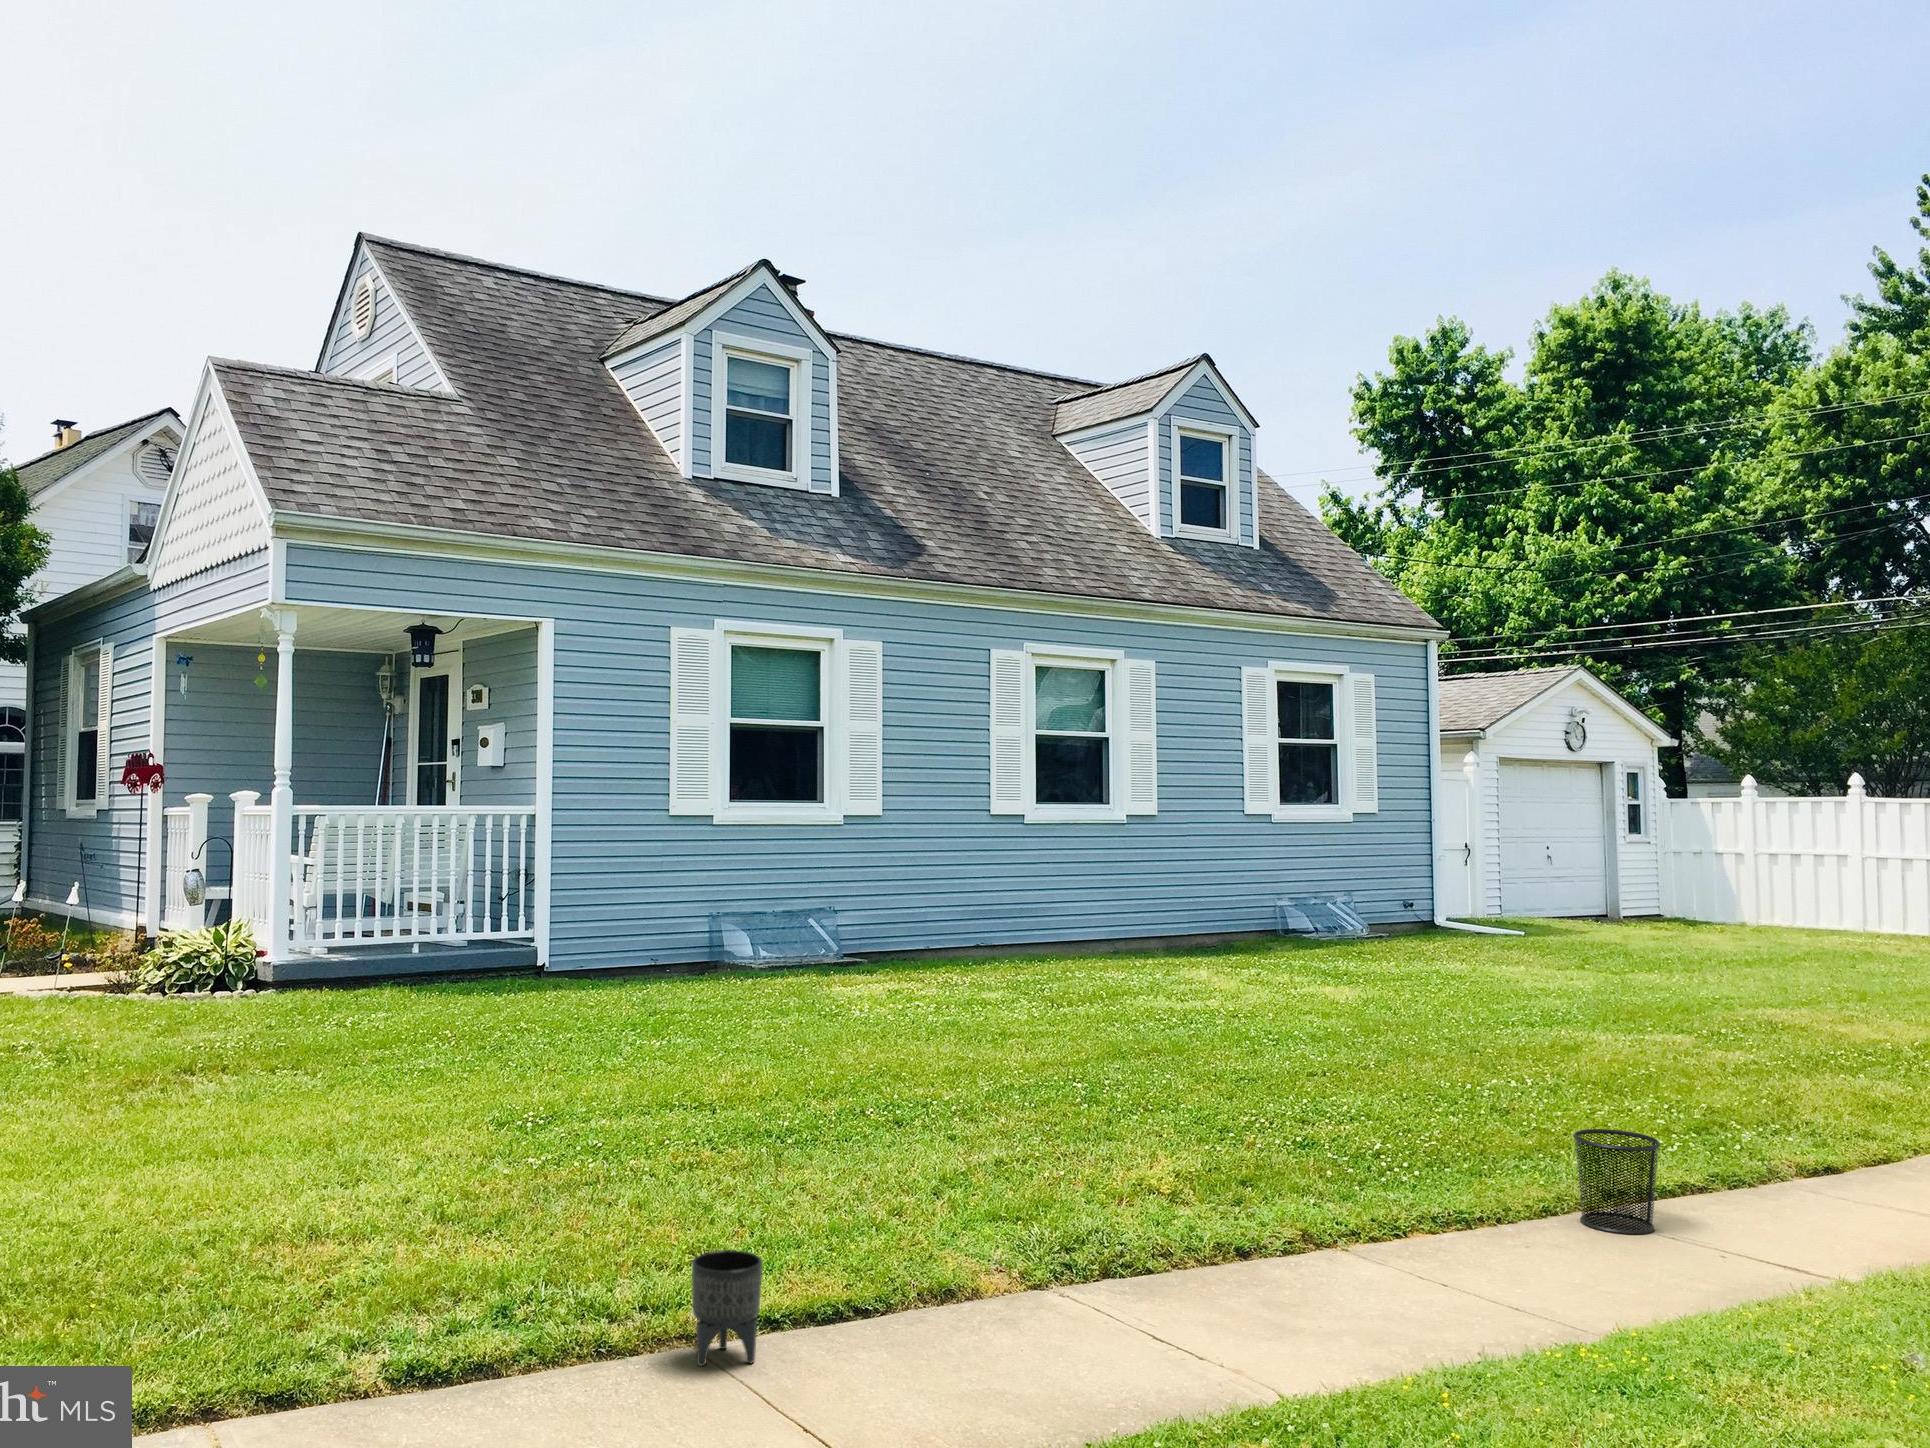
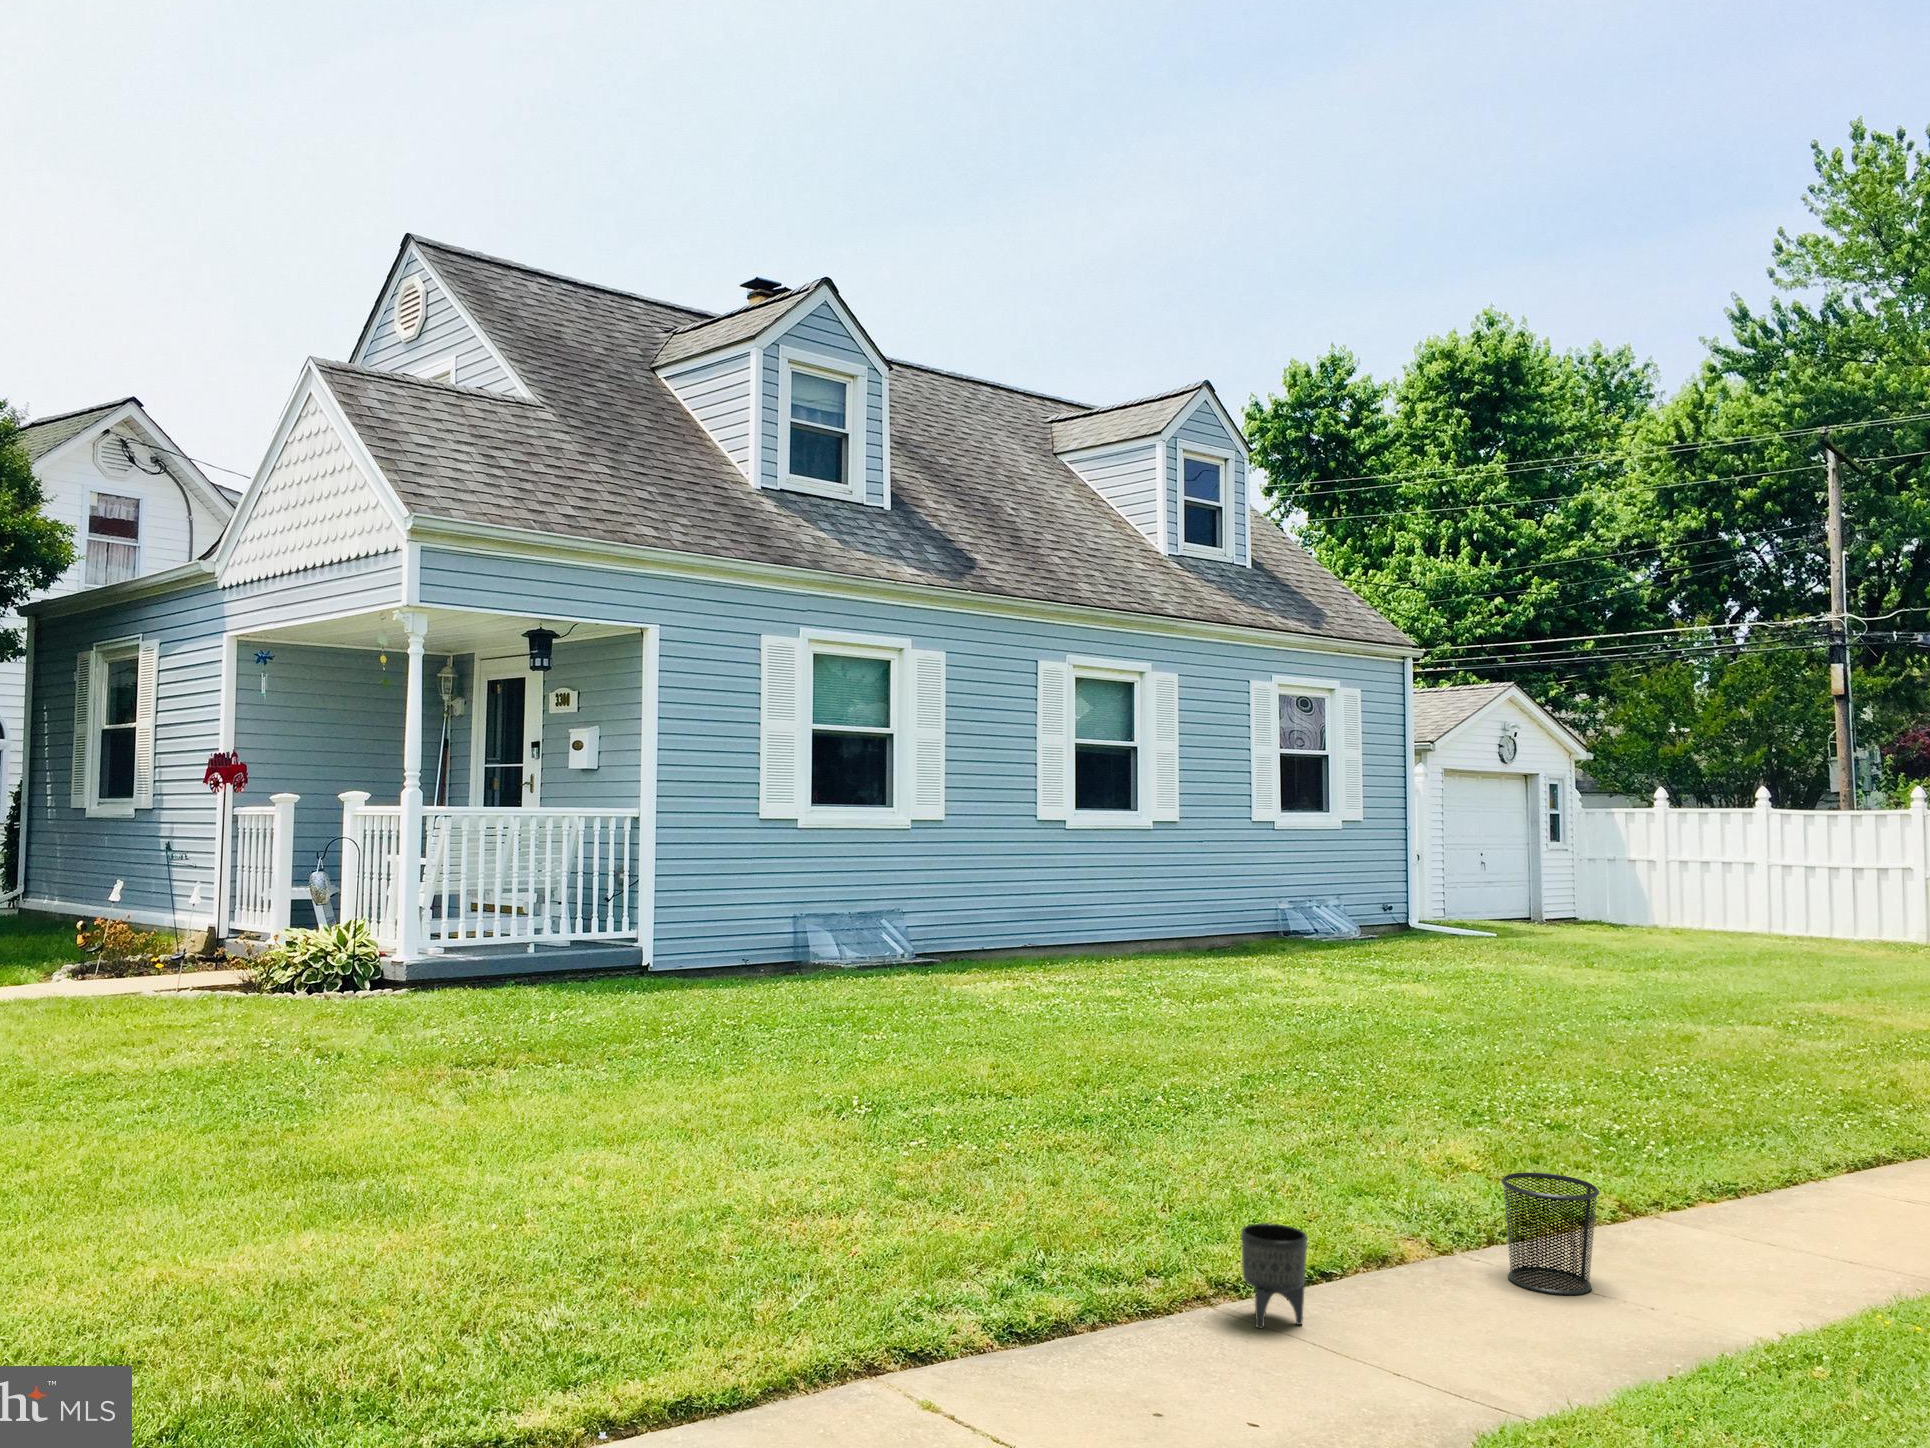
waste bin: present [1573,1129,1661,1235] -> present [1501,1173,1599,1295]

